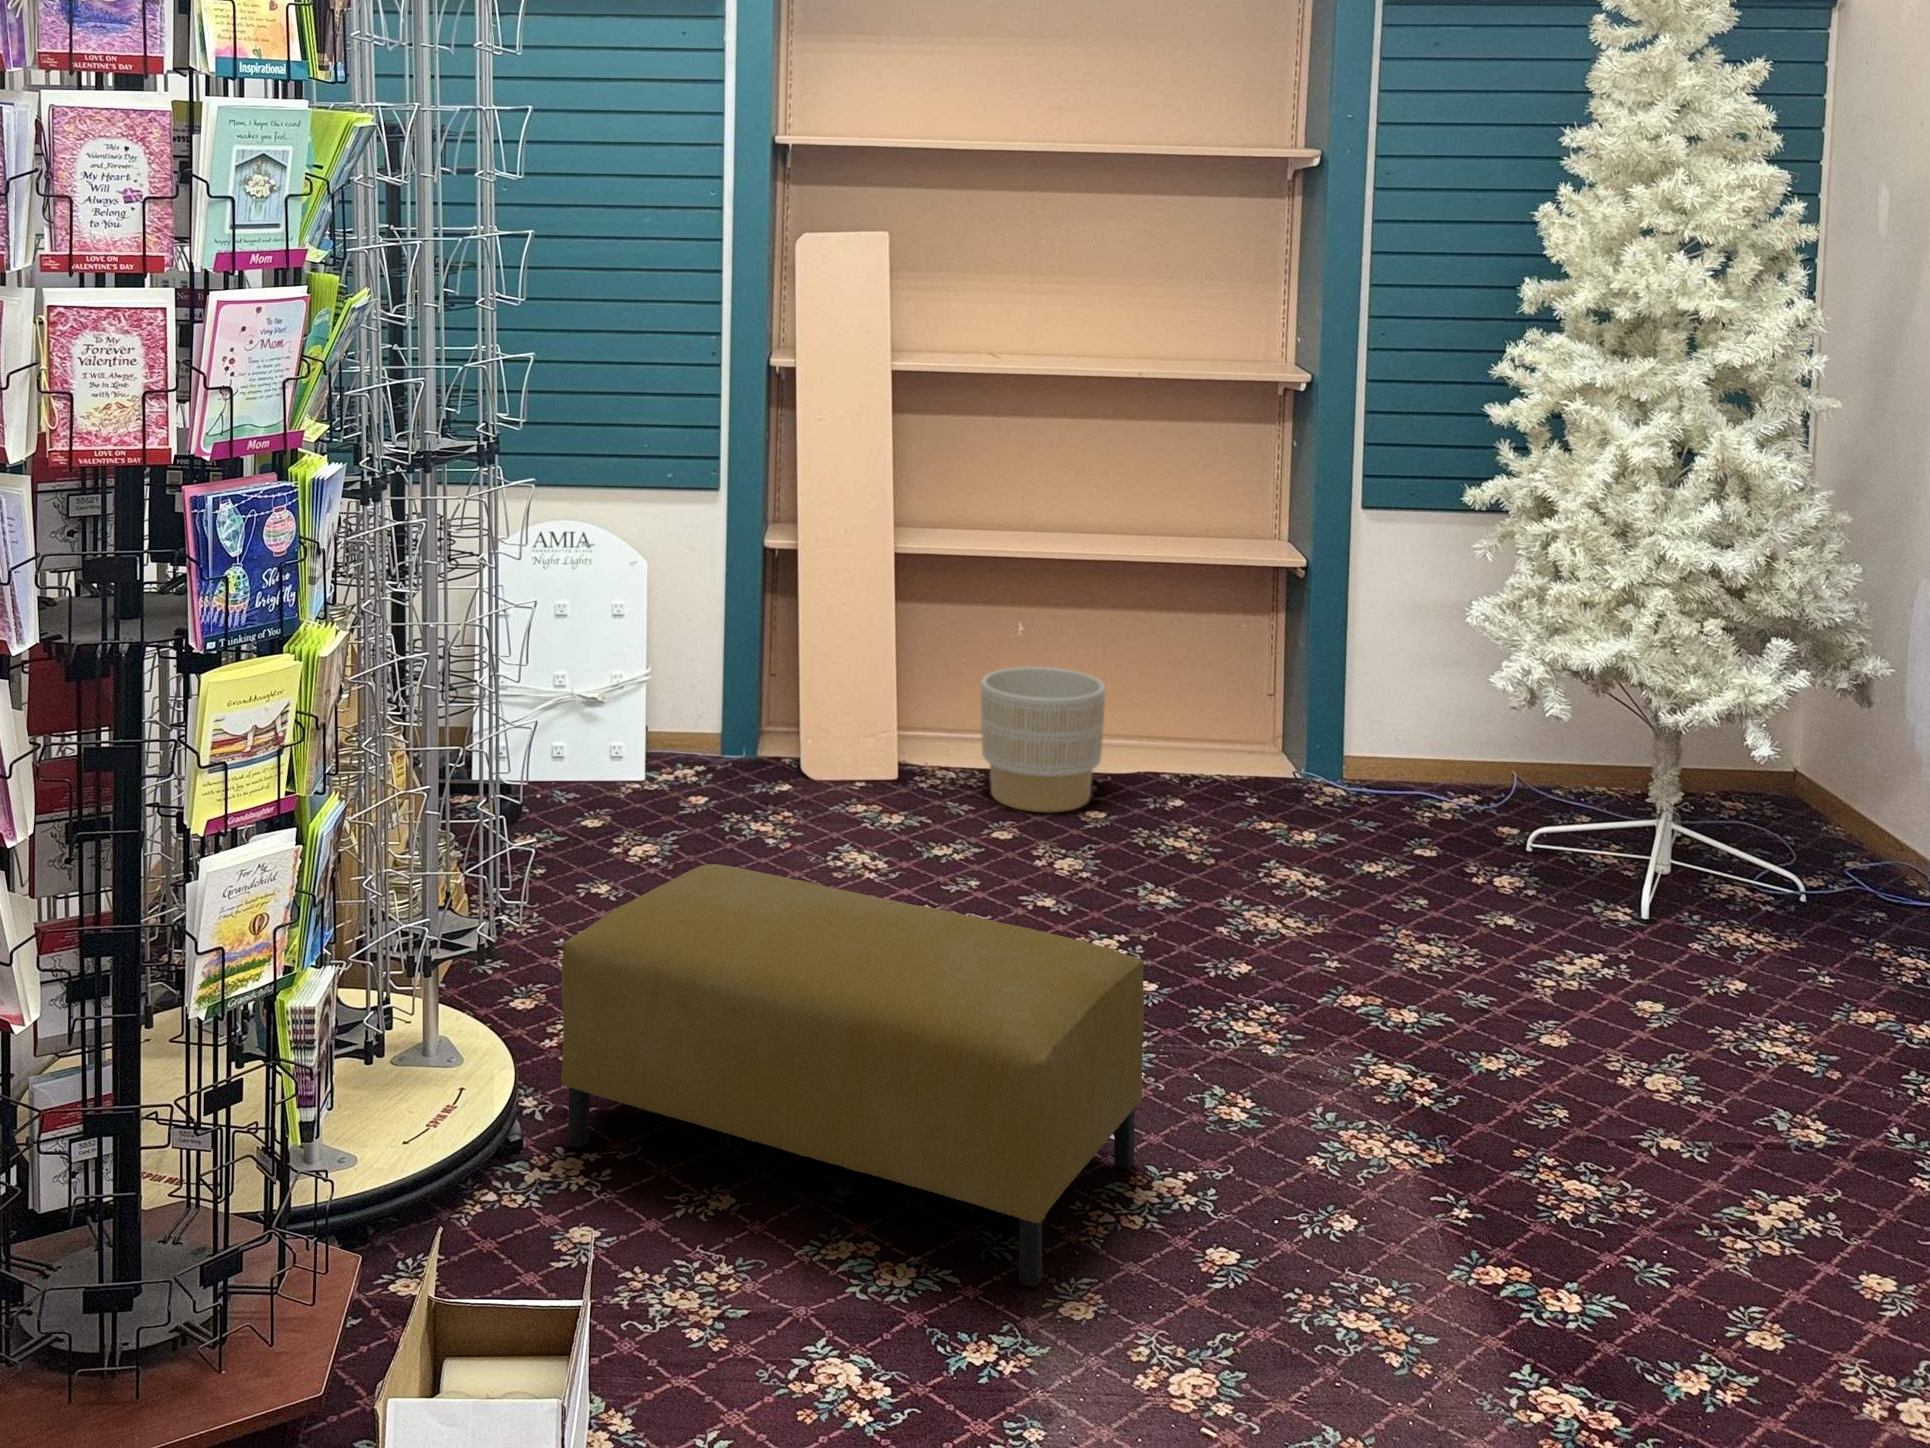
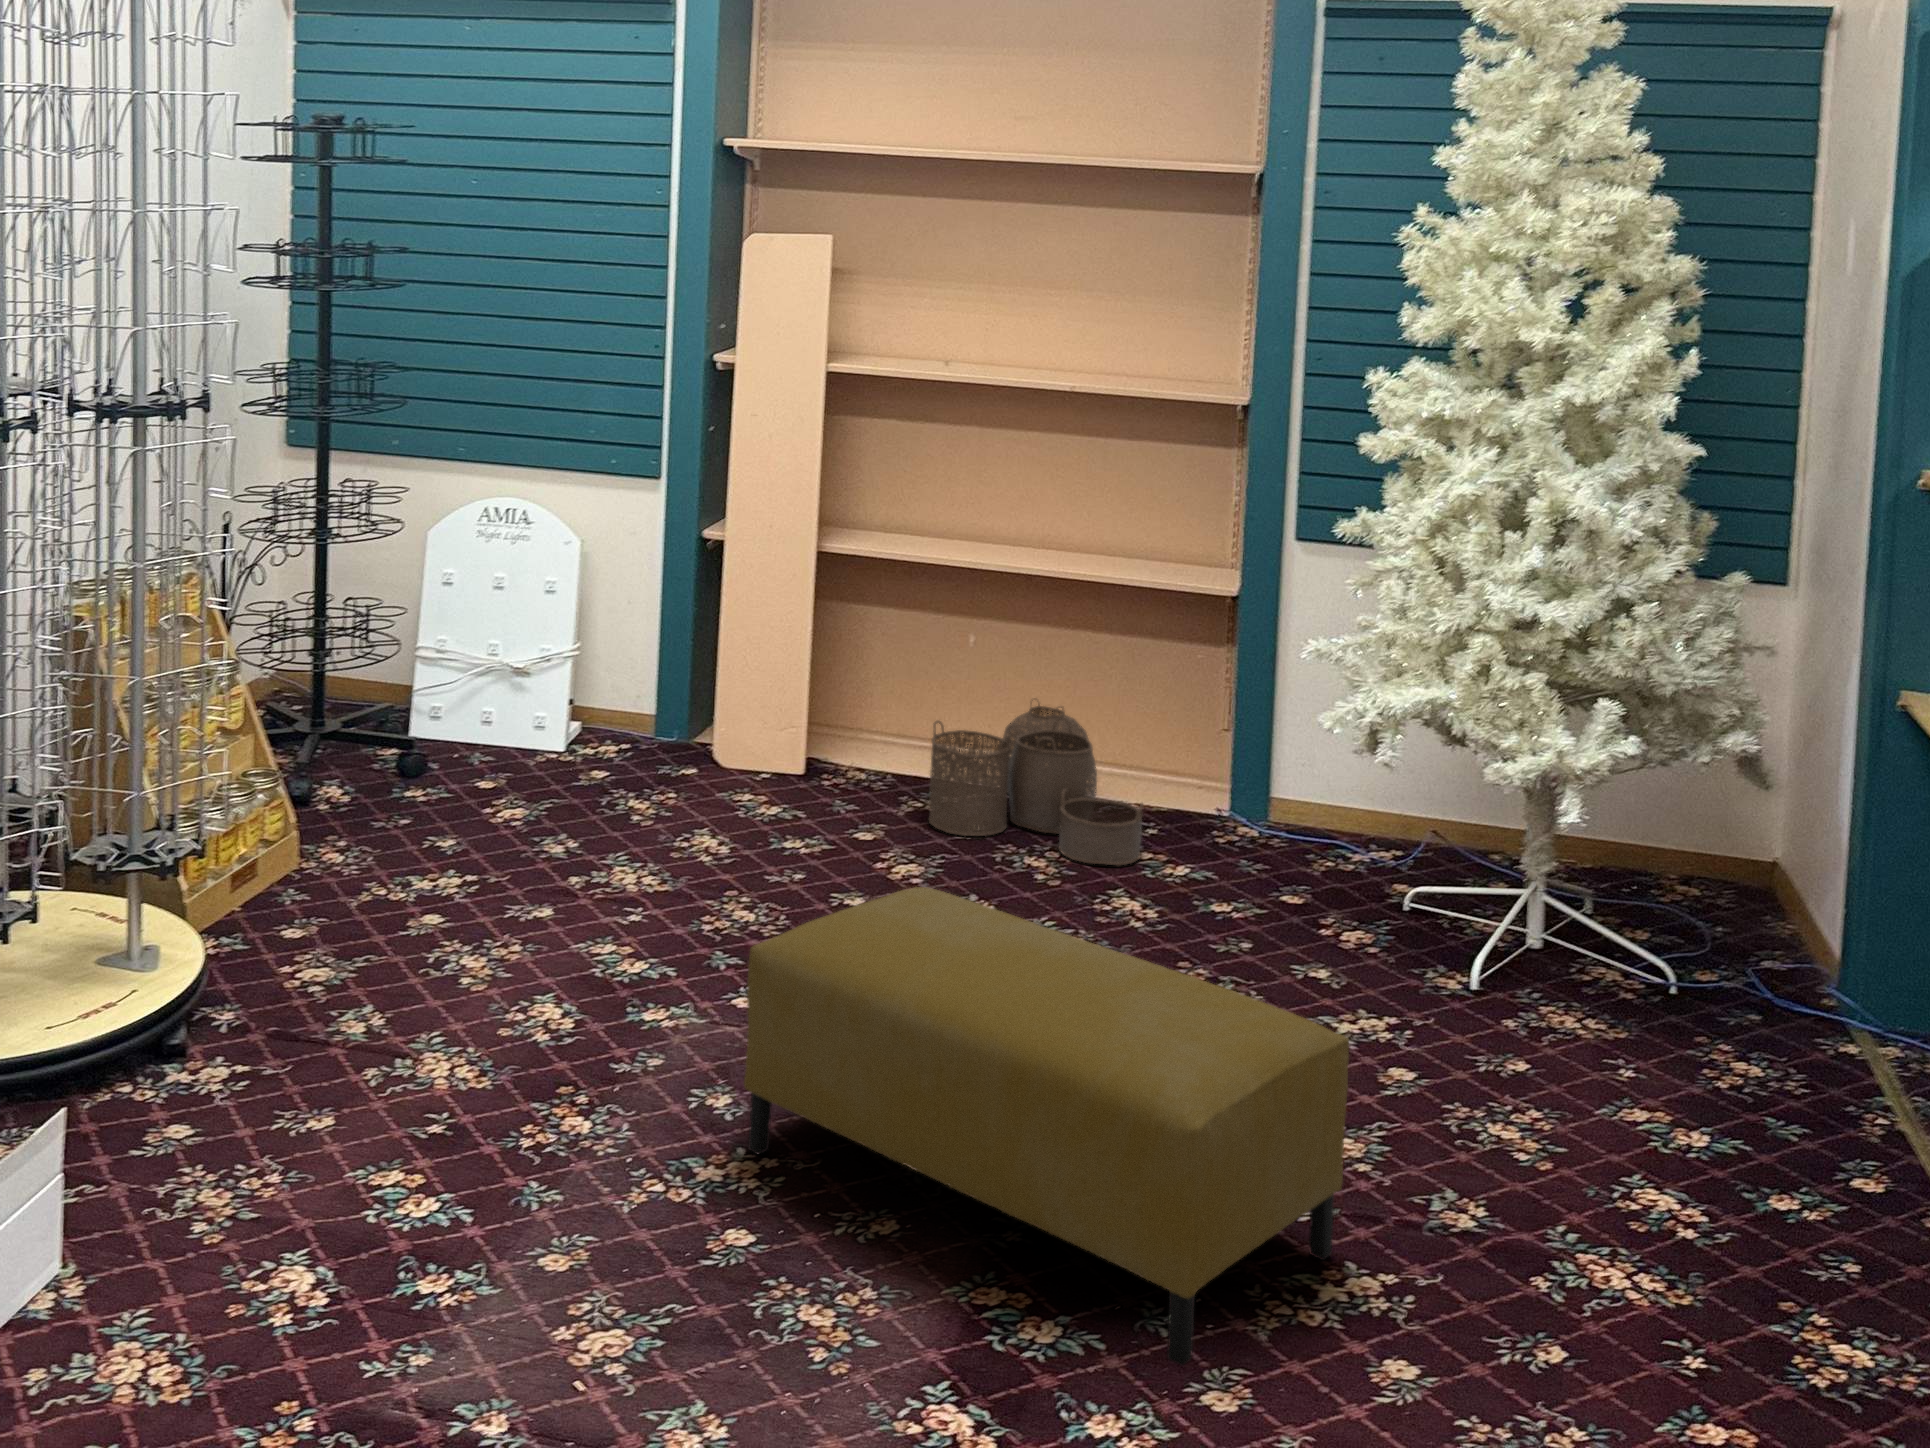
planter: present [981,667,1105,812] -> none [1283,720,1421,878]
woven basket: none [647,671,858,826] -> present [929,700,1143,866]

